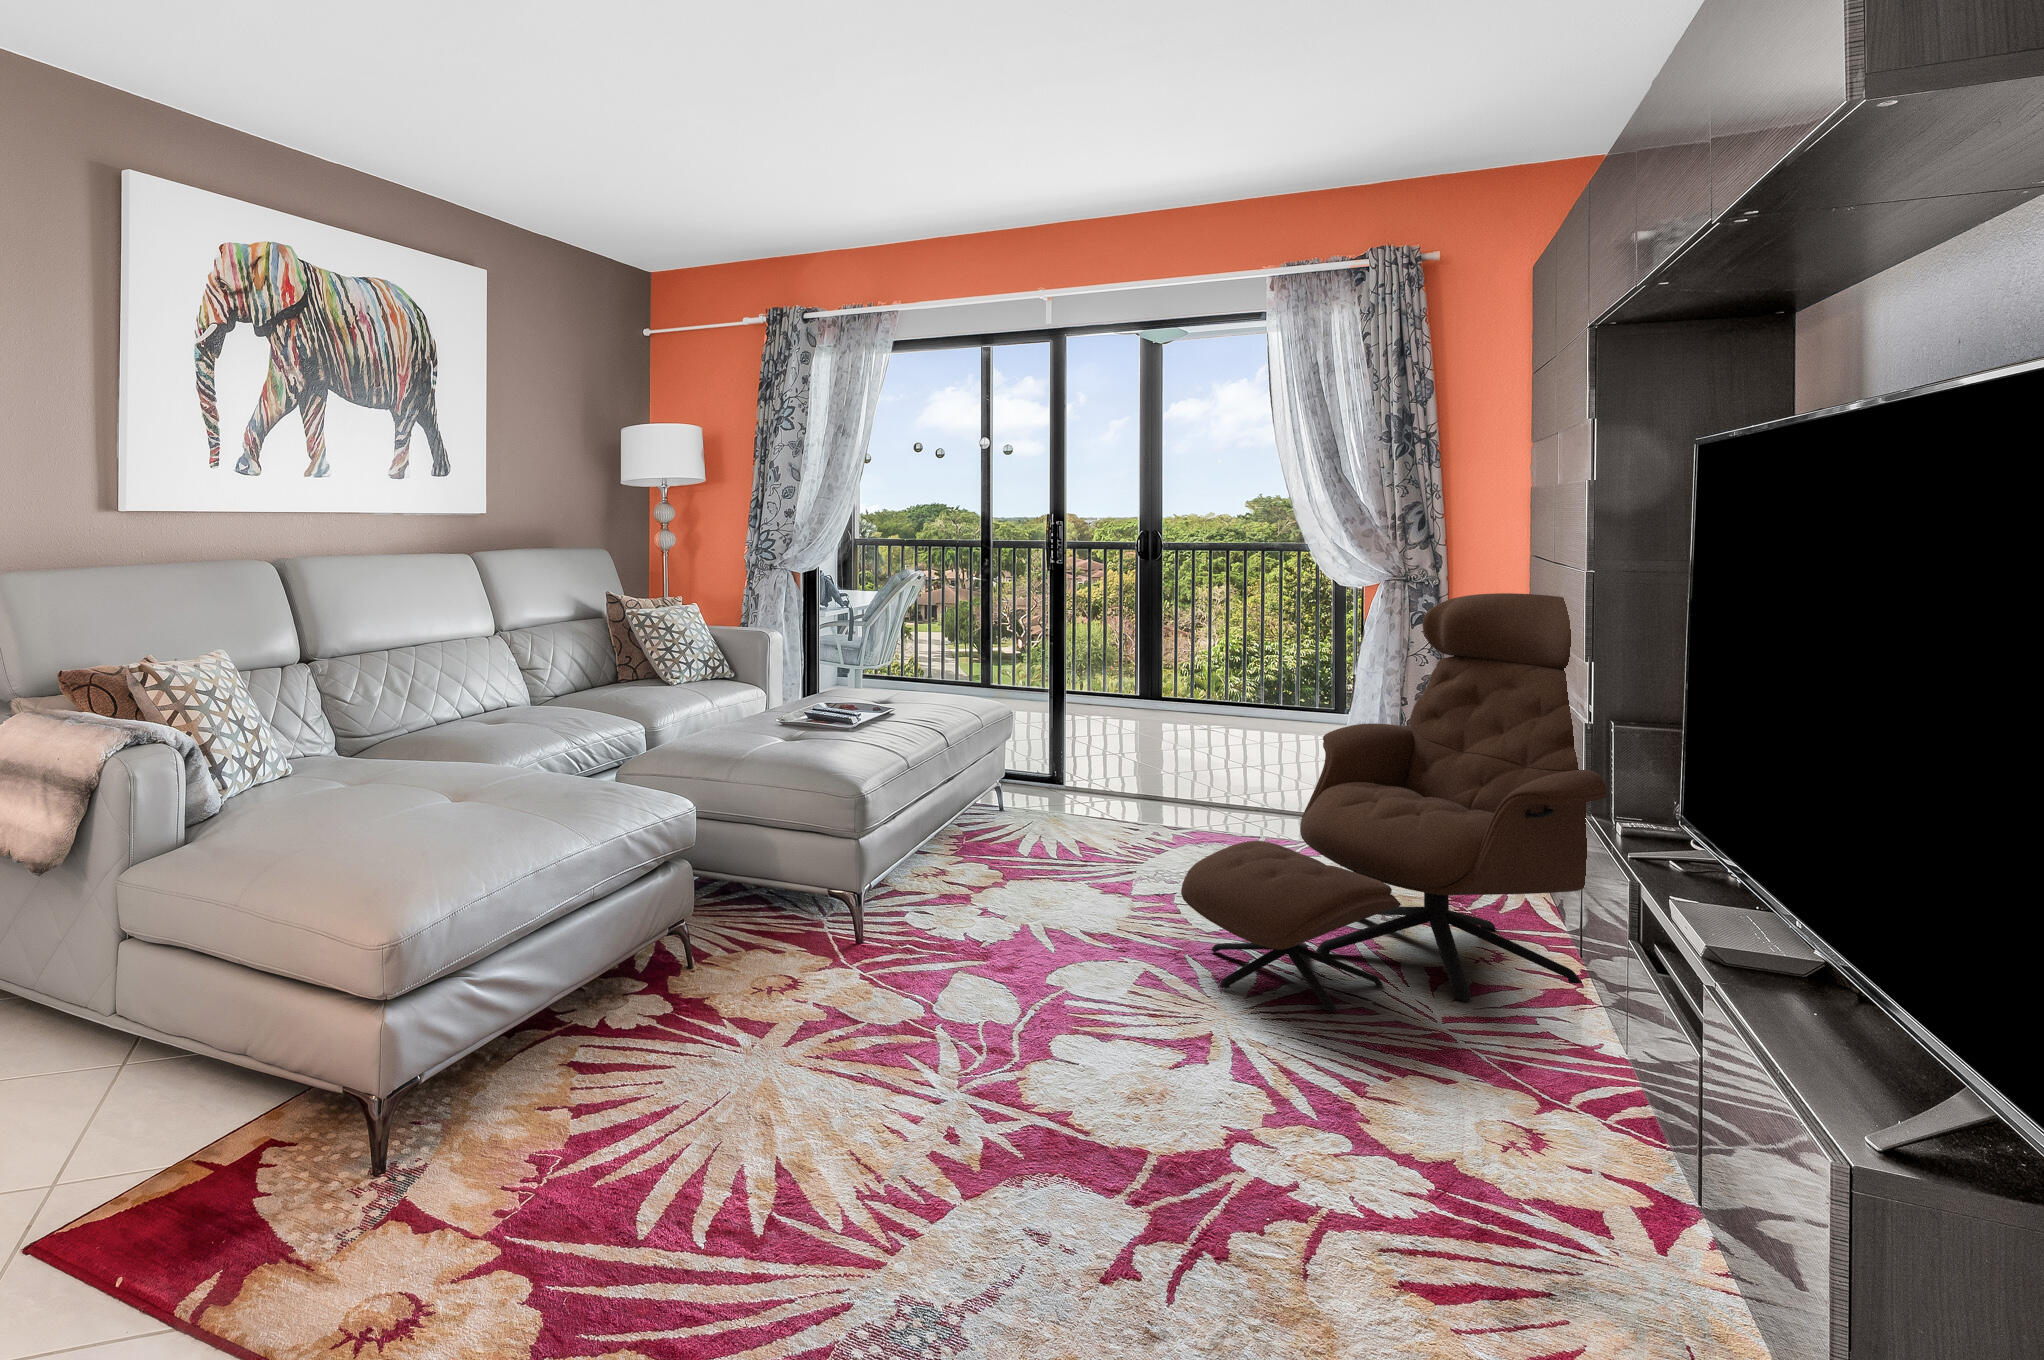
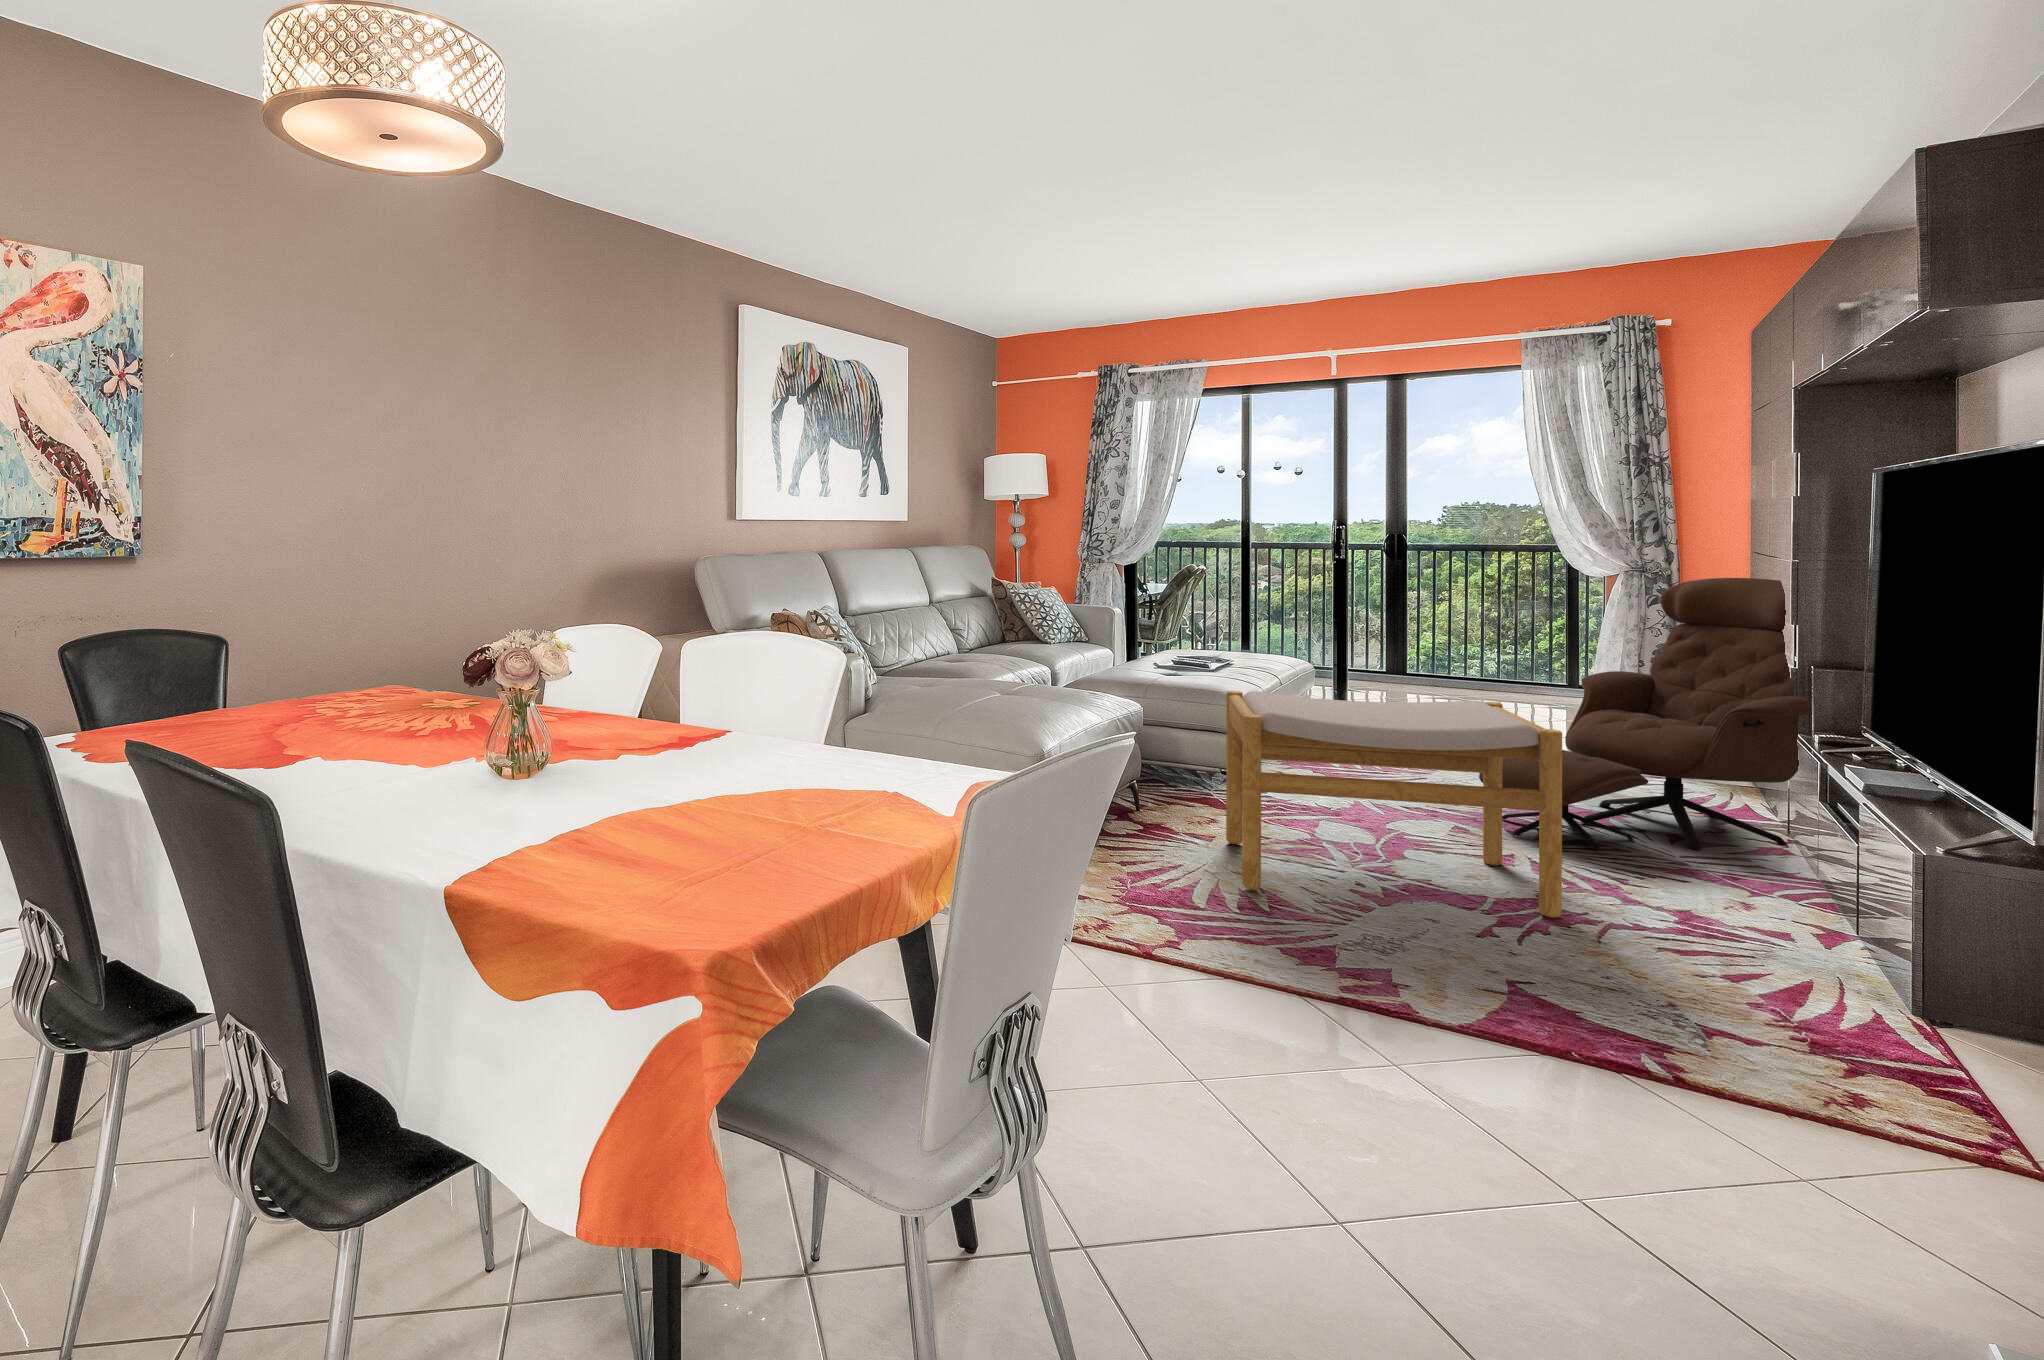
footstool: none [753,788,1256,1200] -> present [1226,691,1562,918]

